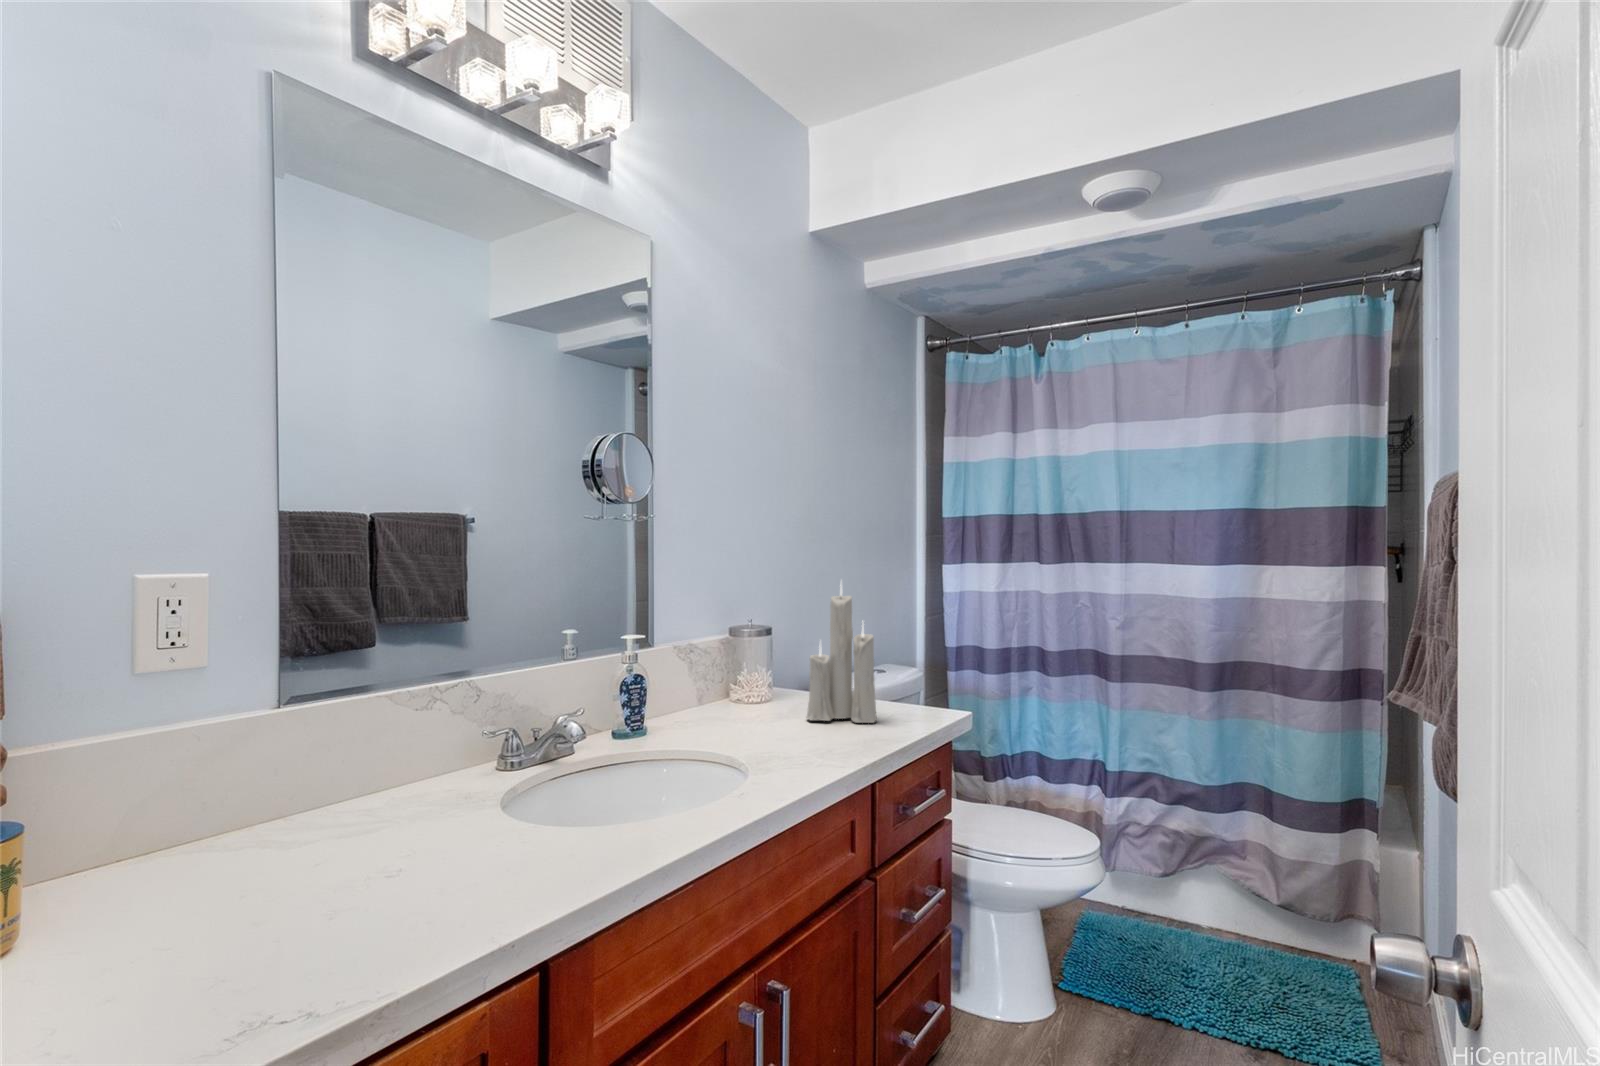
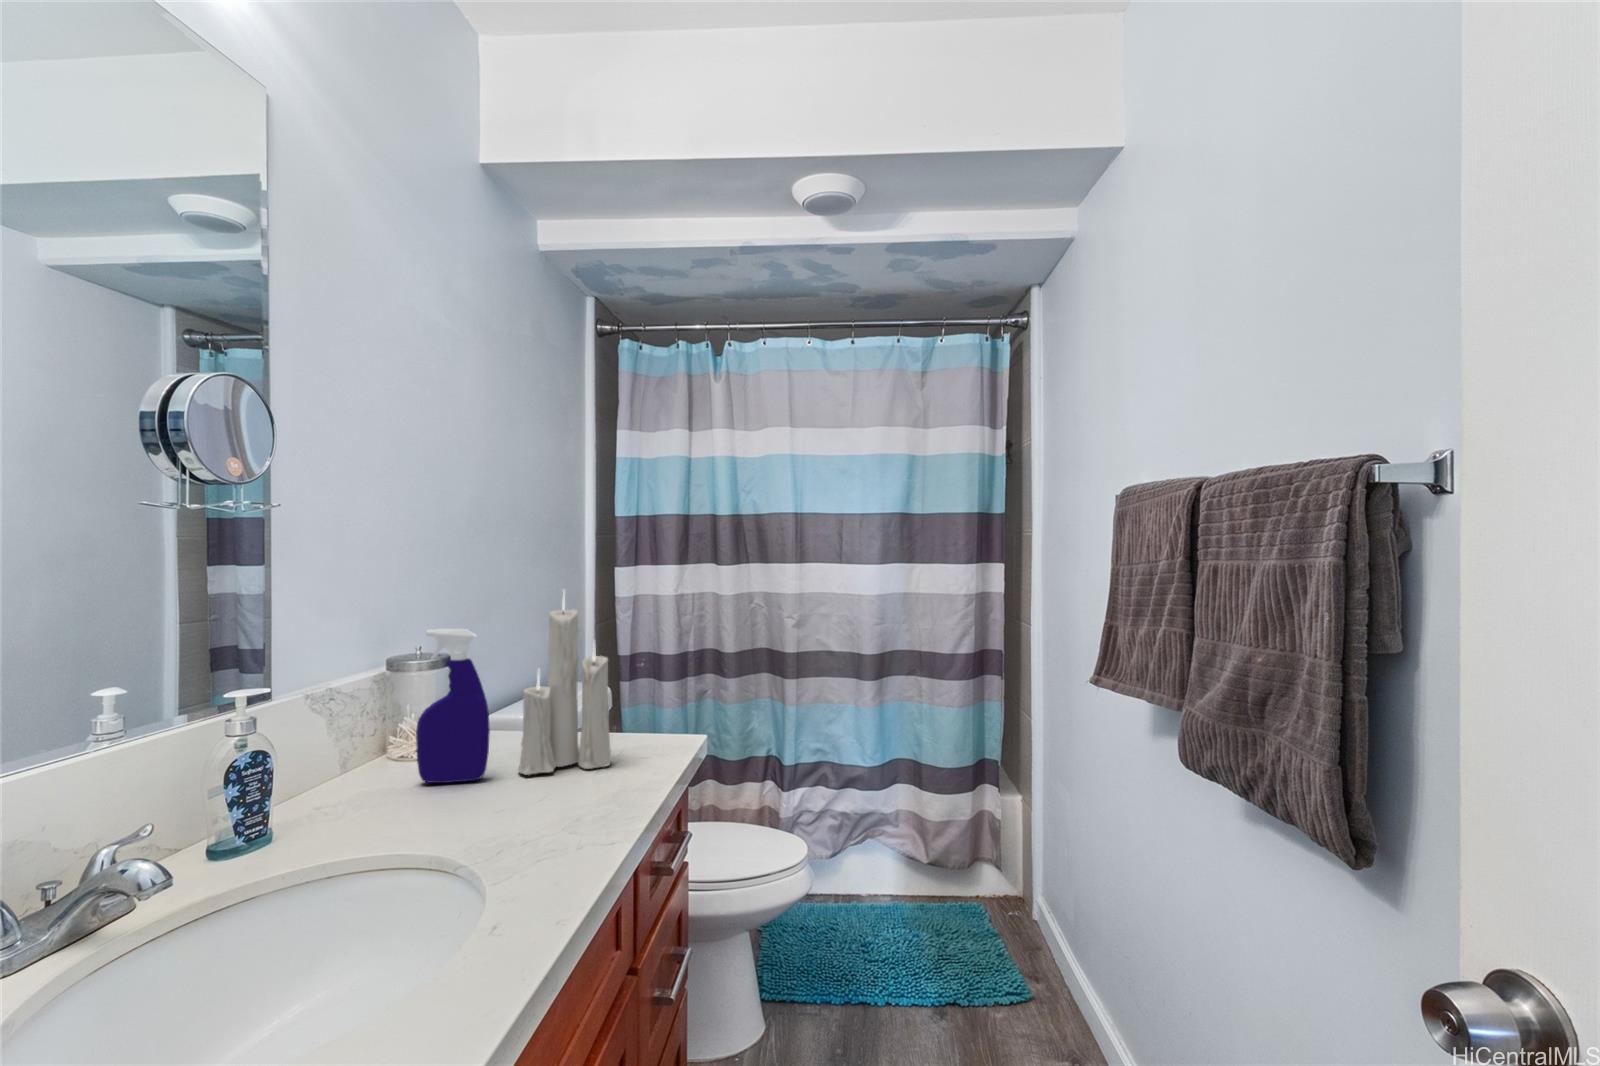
spray bottle: none [738,605,786,720] -> present [416,629,490,783]

